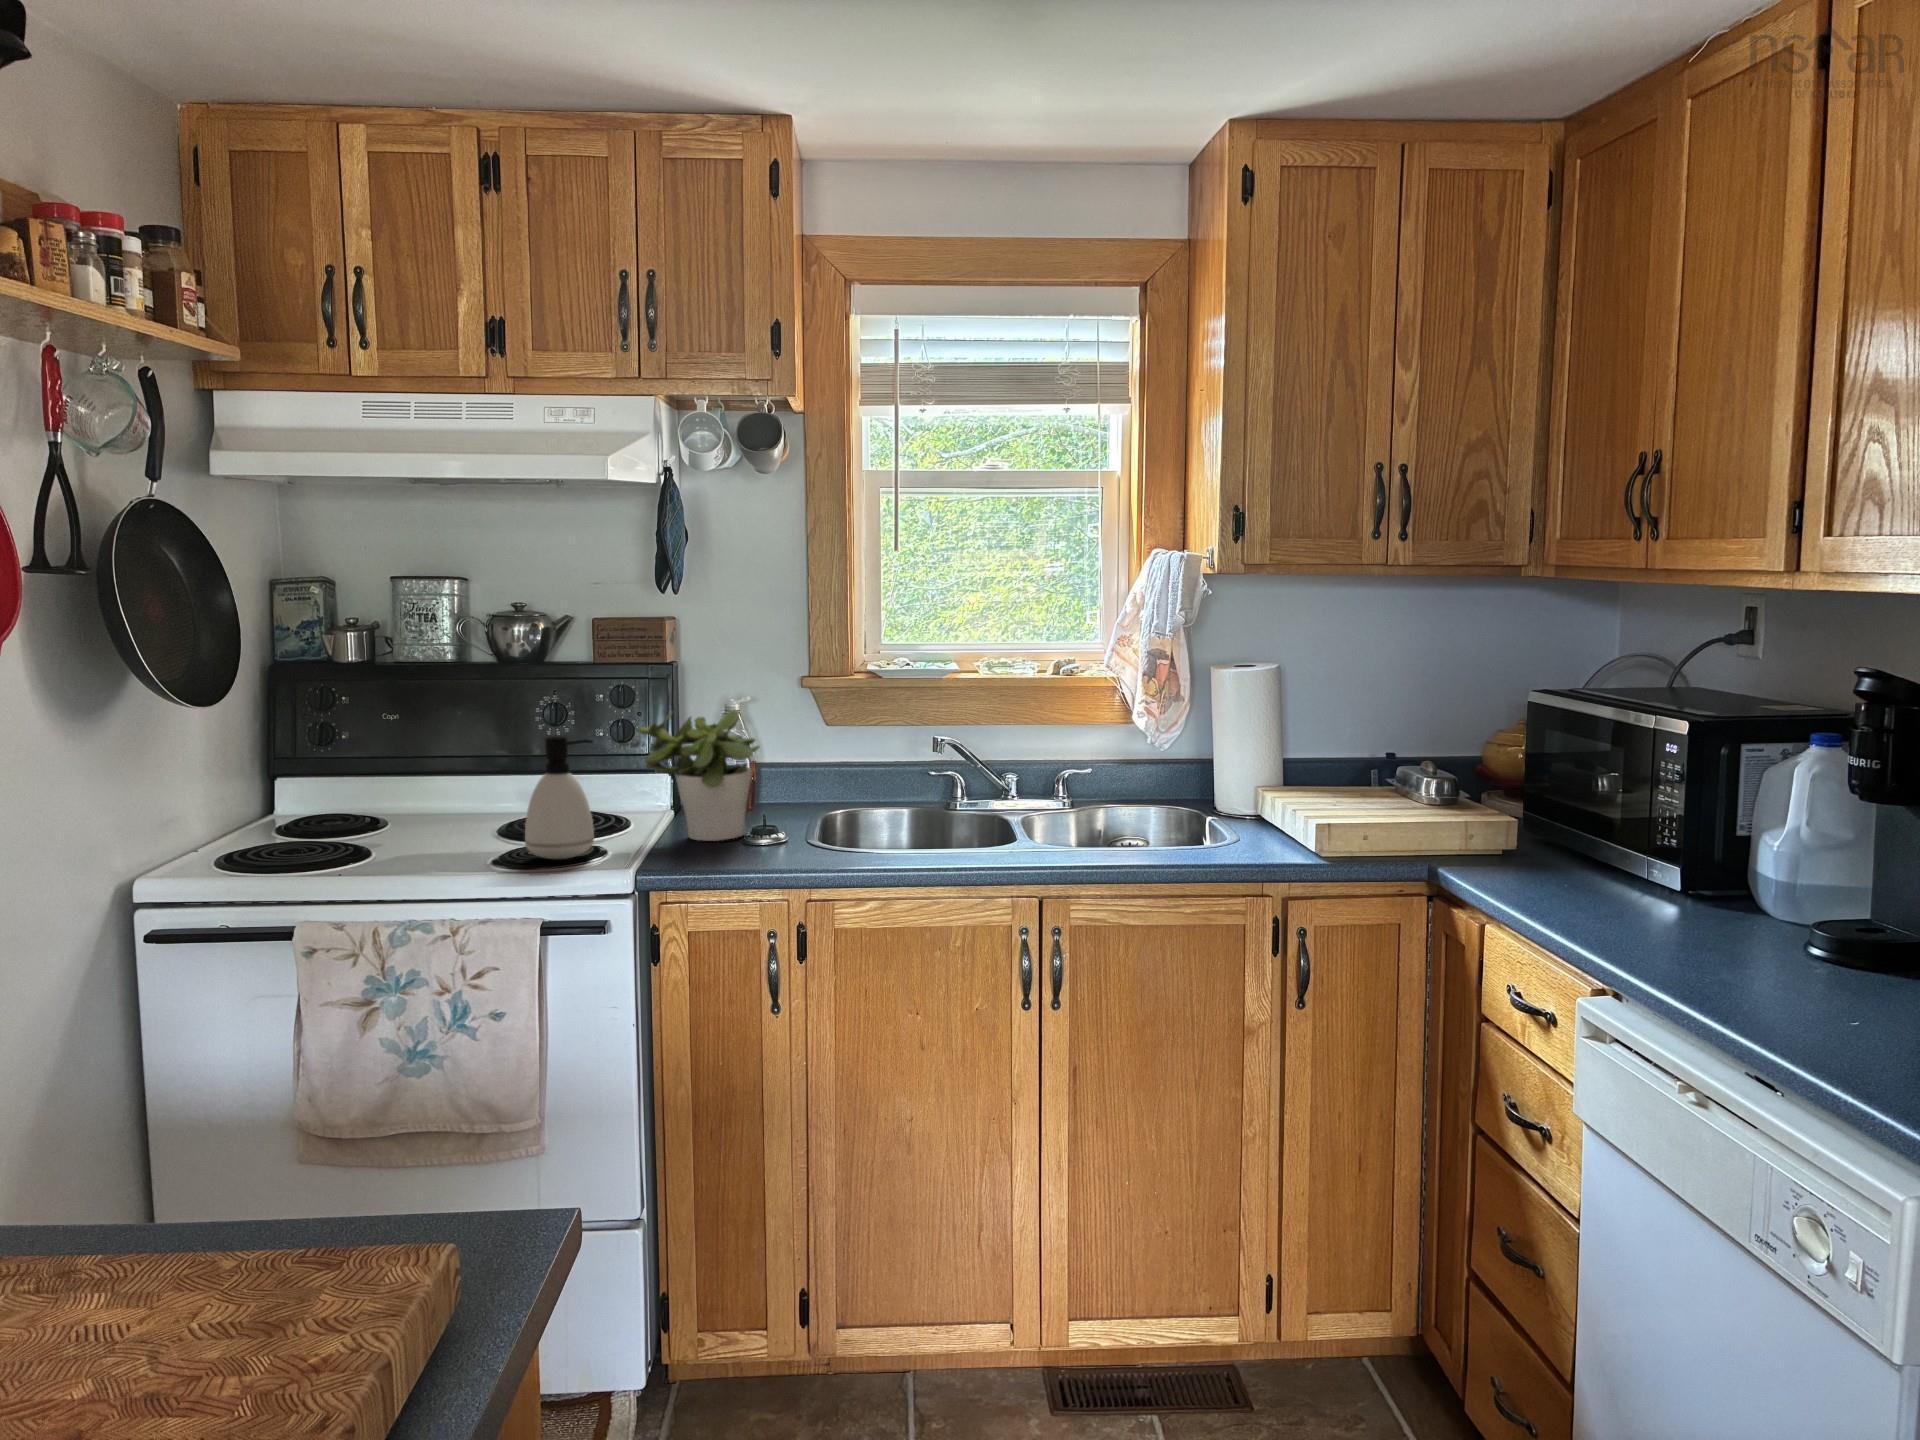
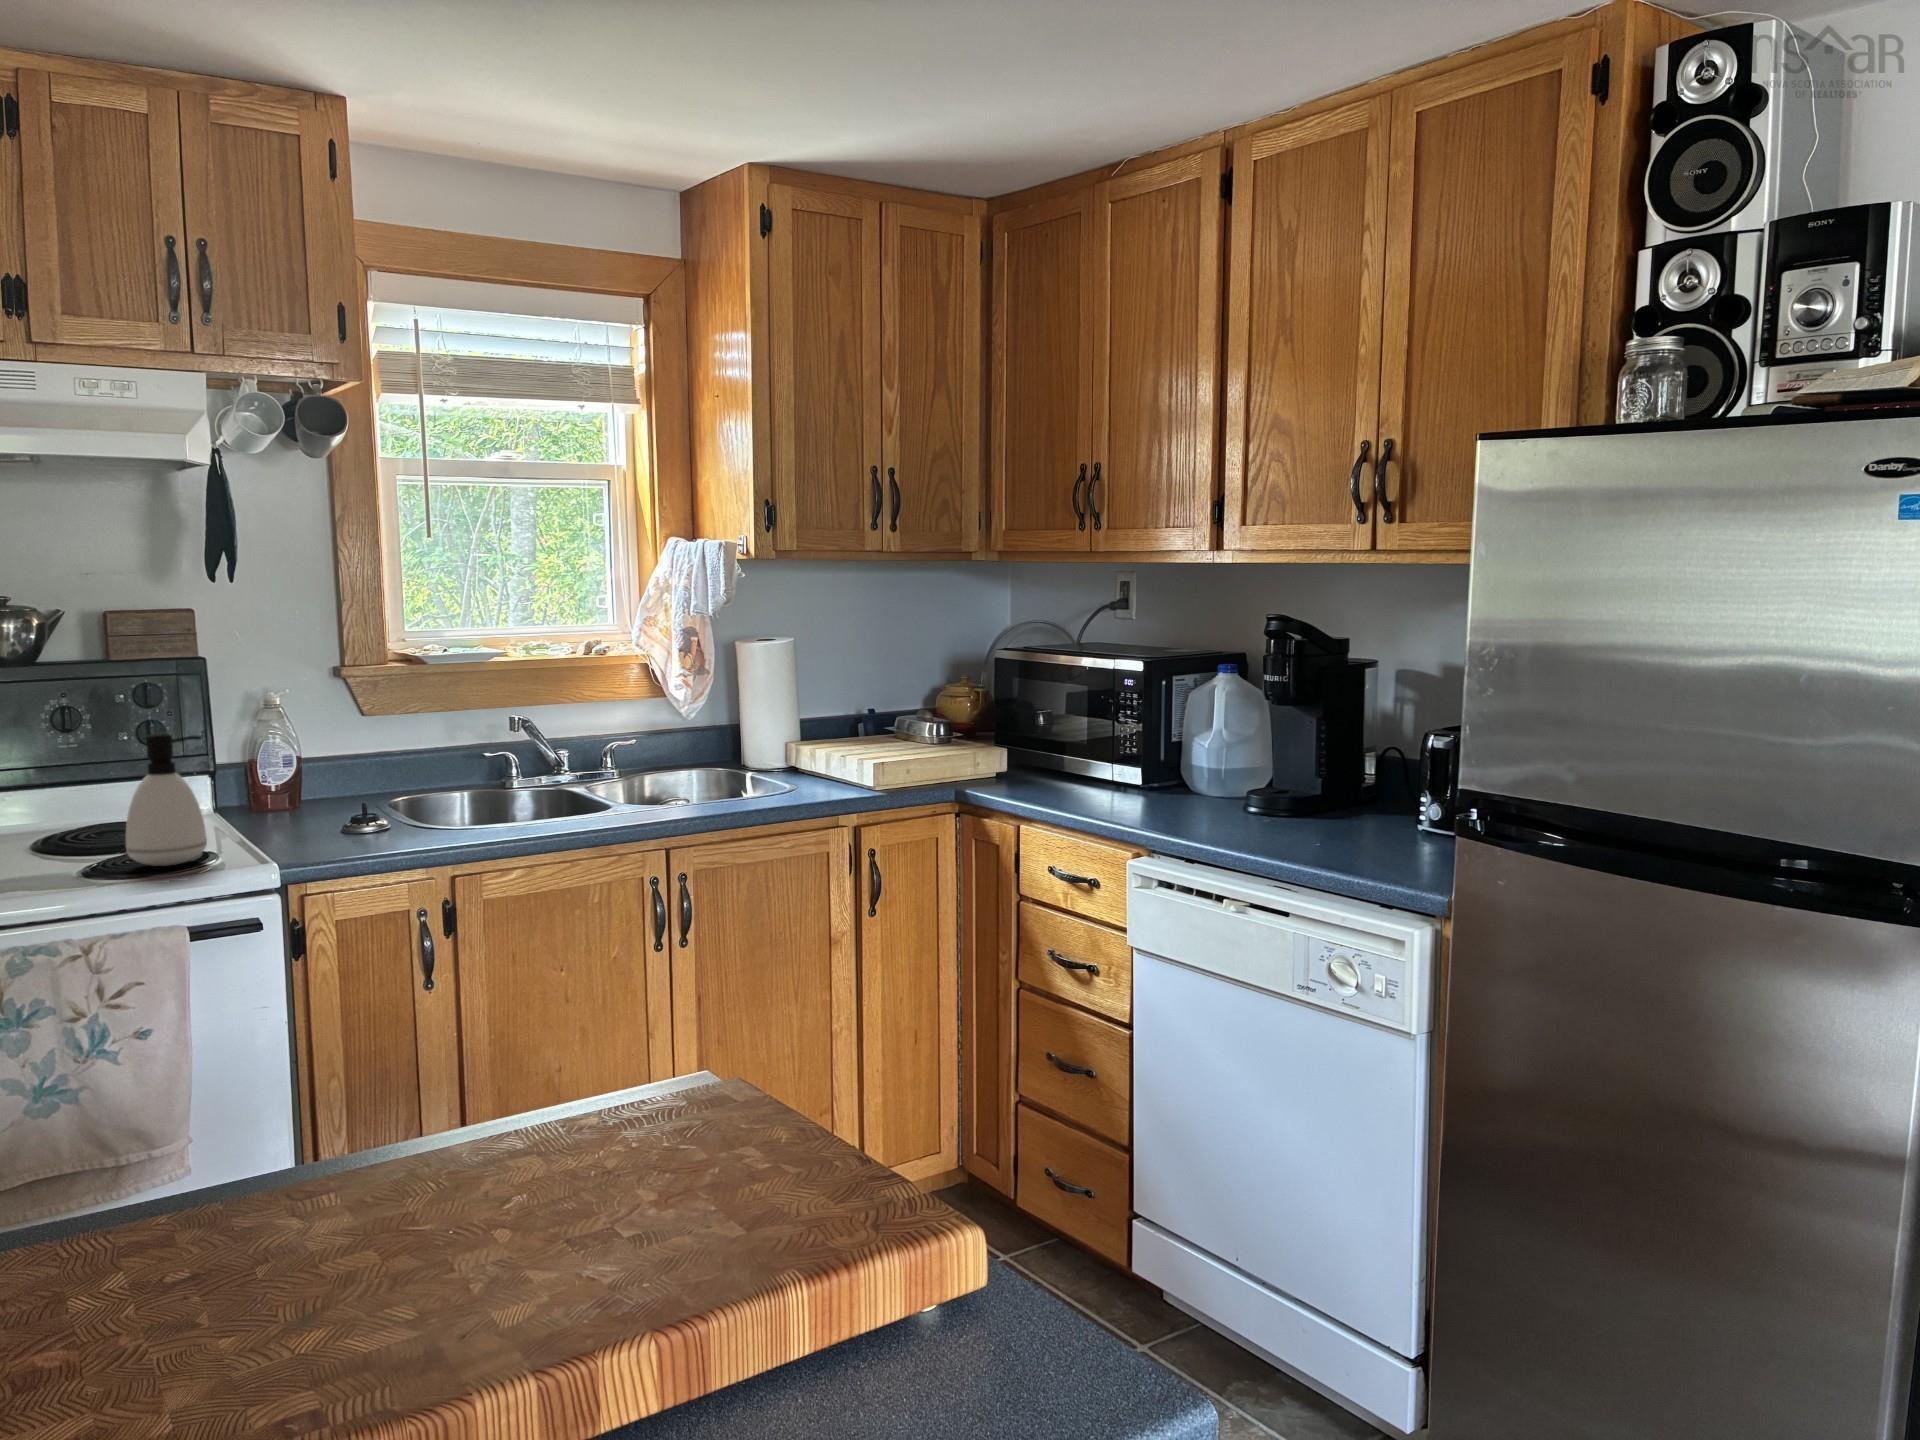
potted plant: present [638,710,759,841] -> none [211,698,357,836]

